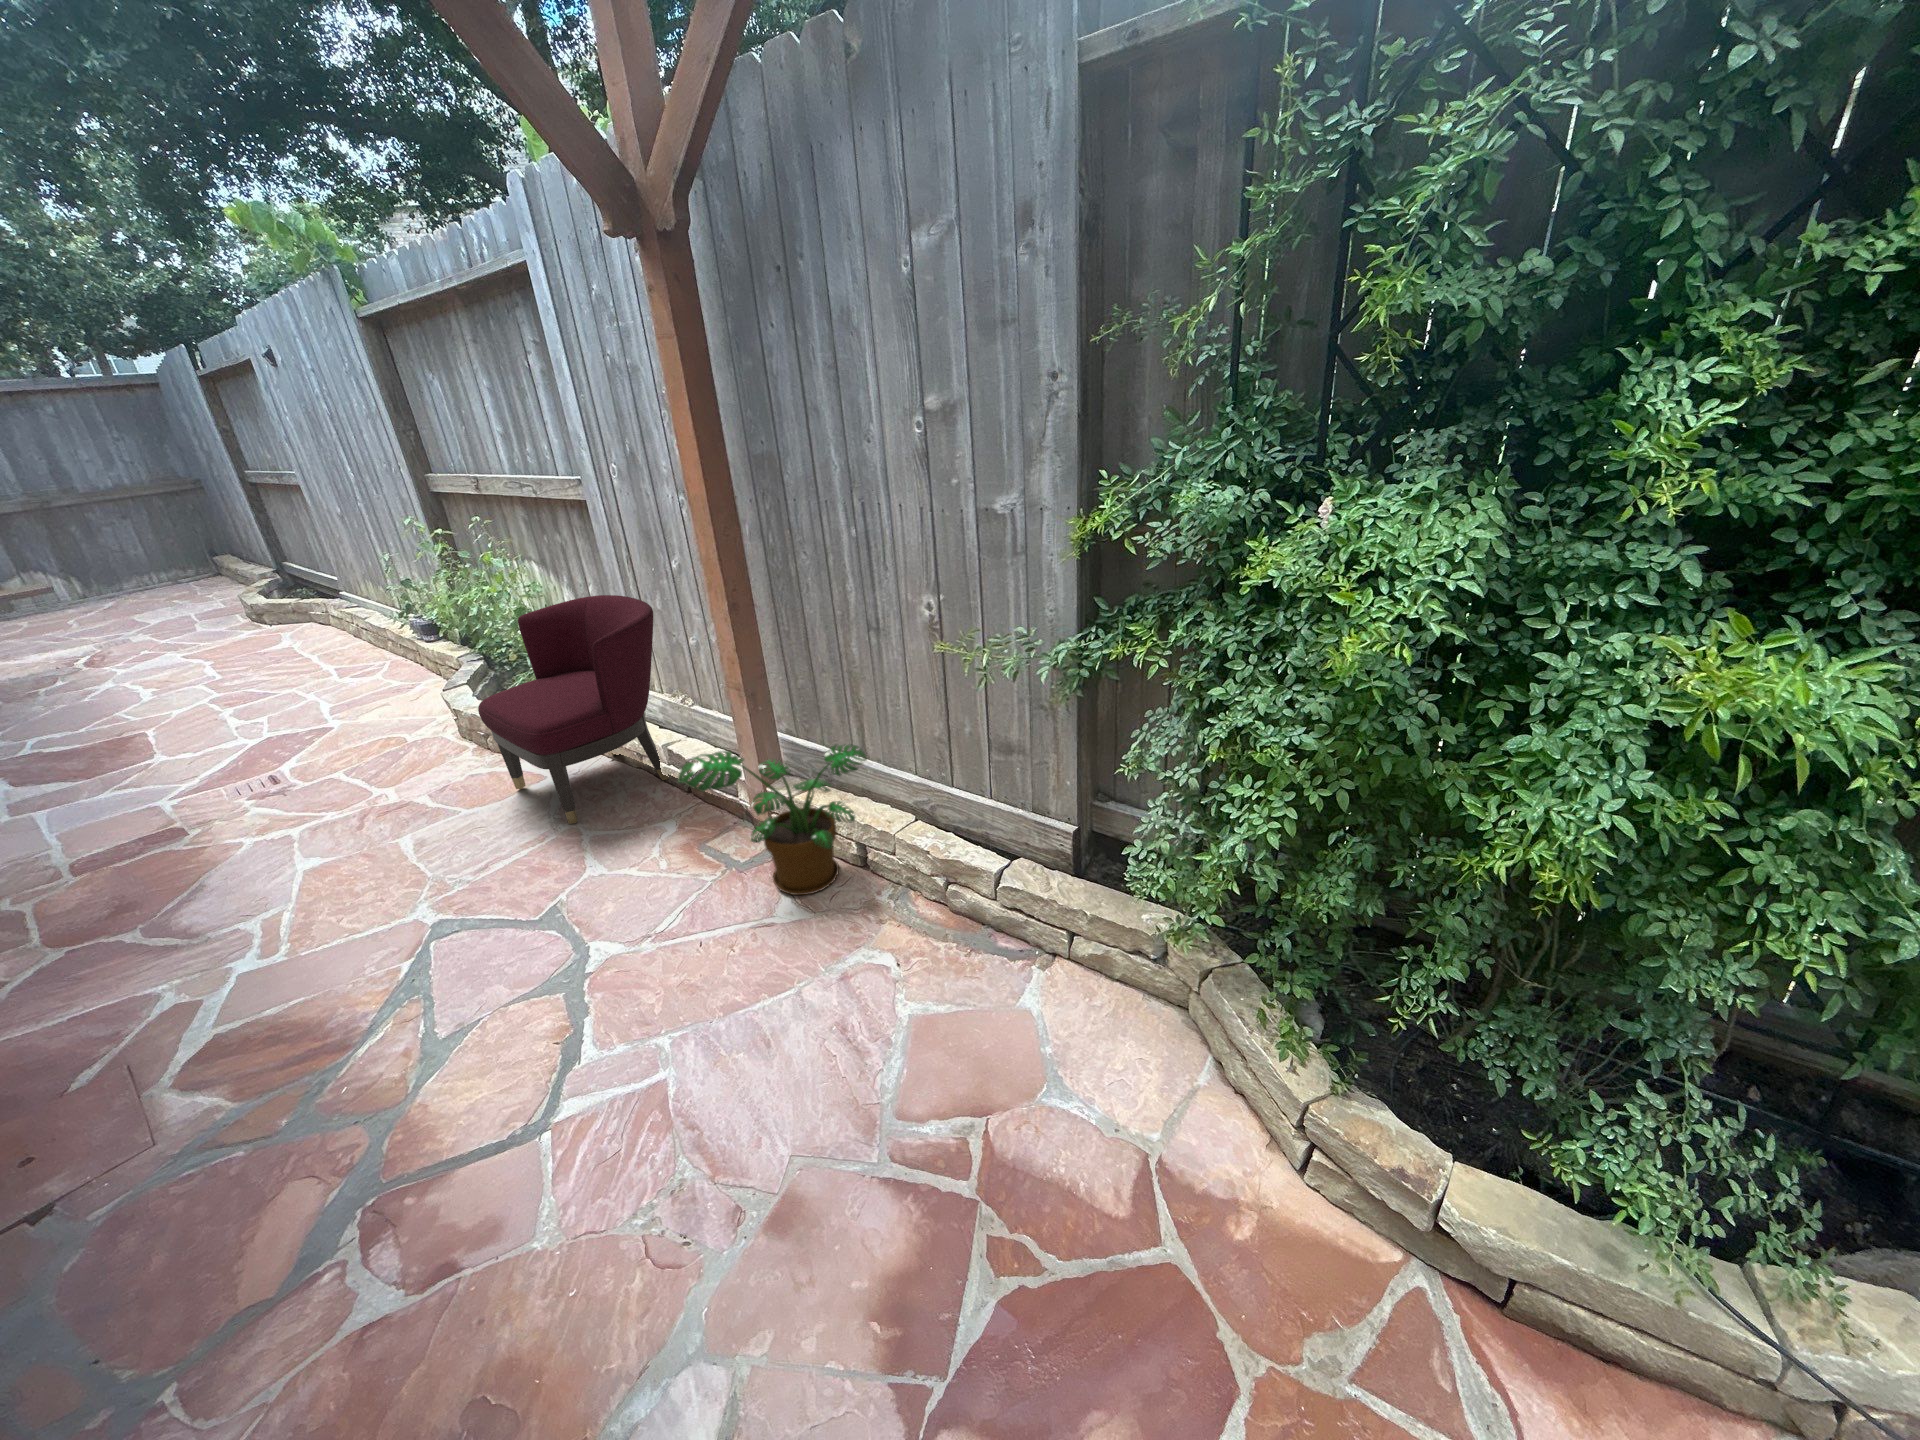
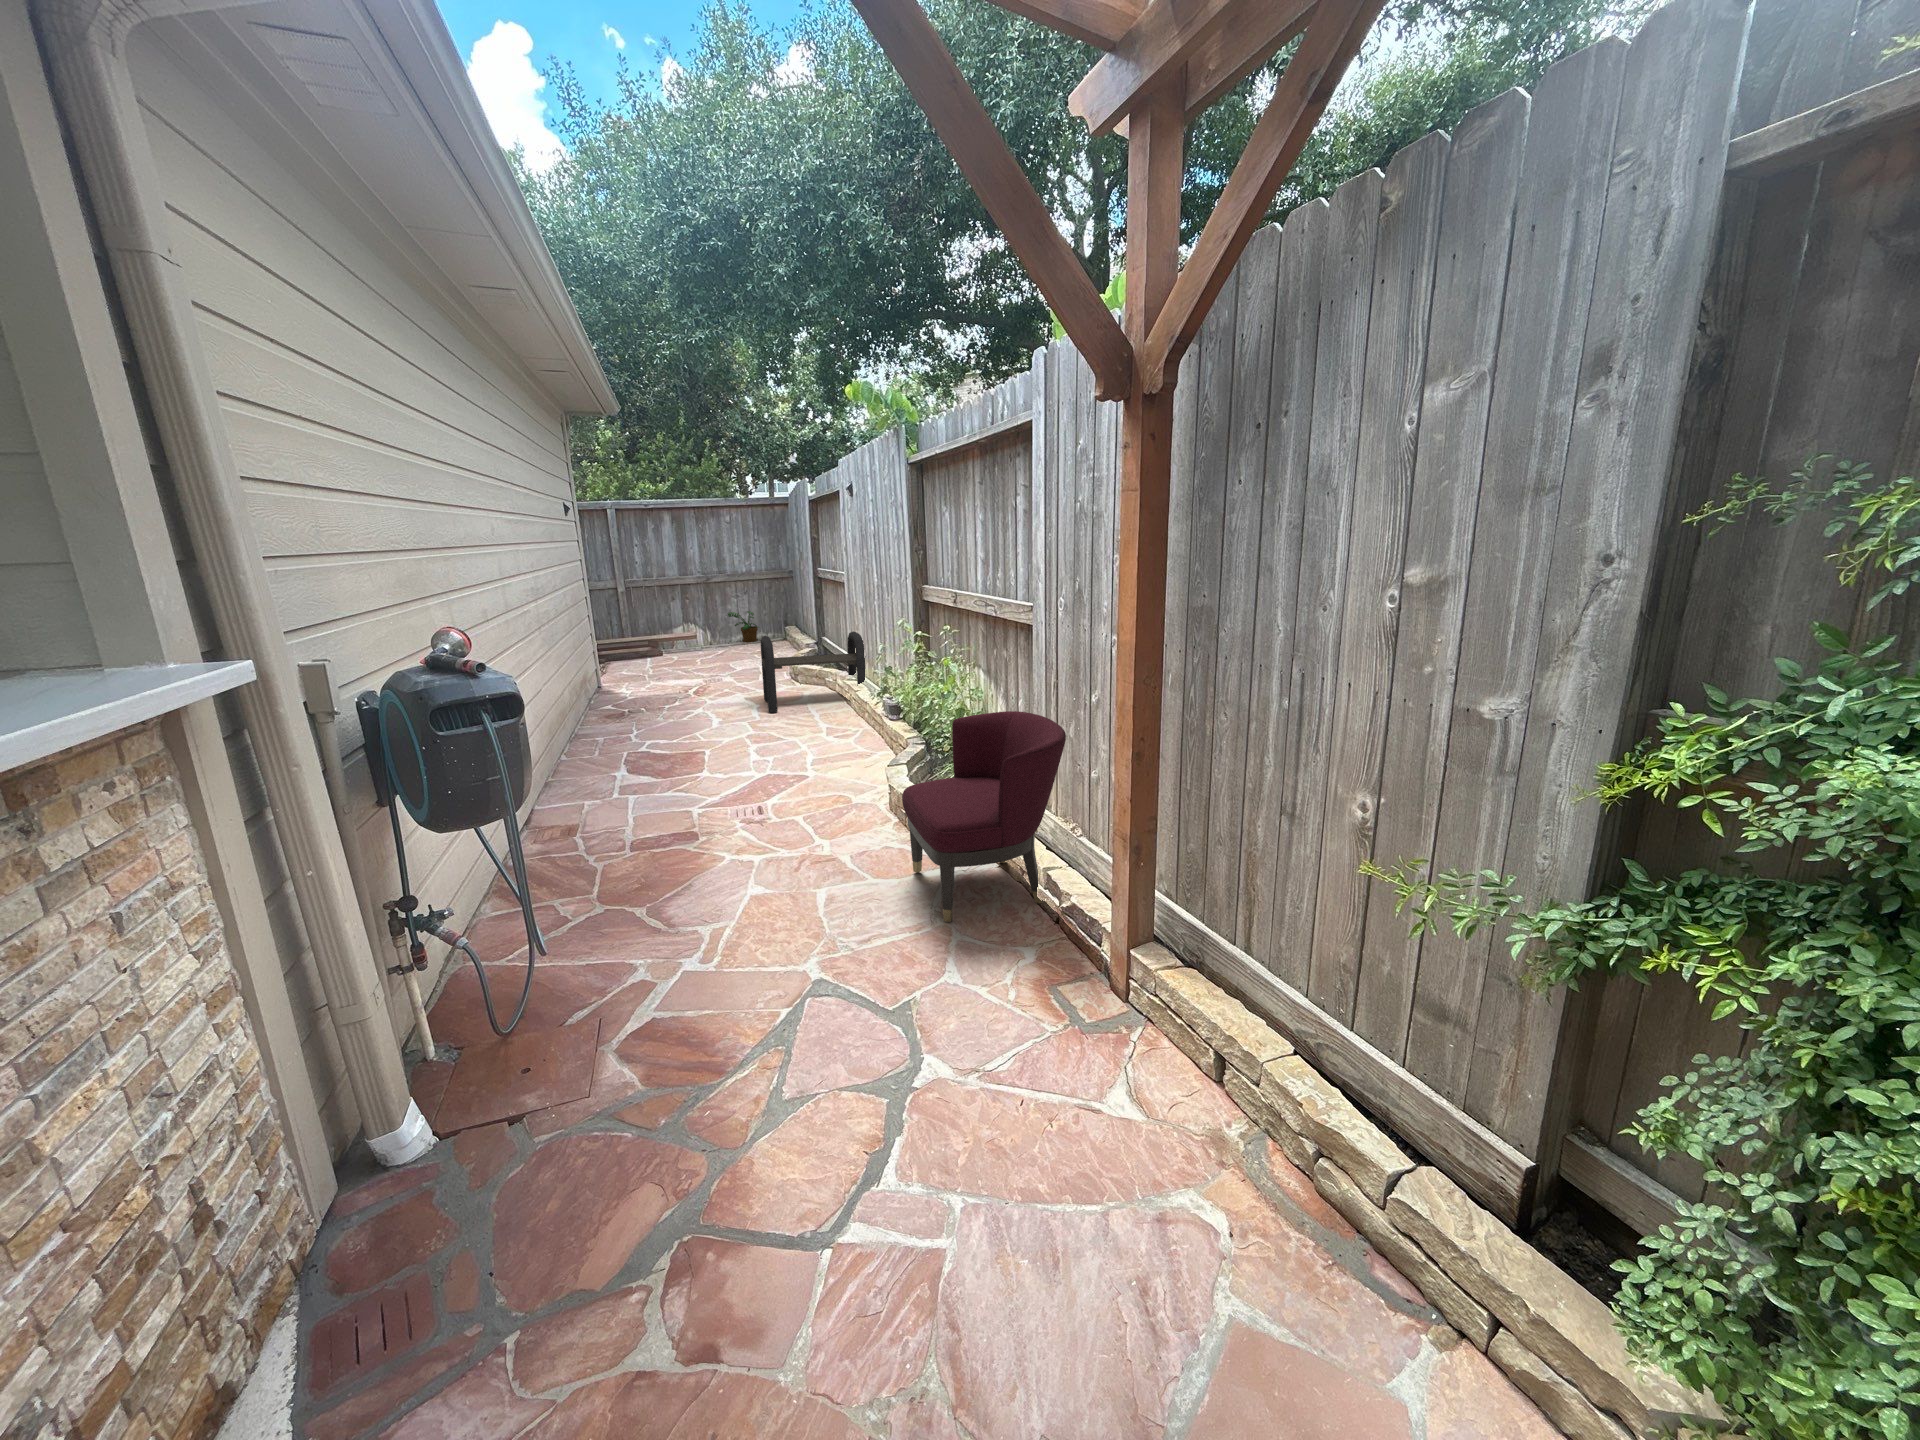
bench: none [187,547,385,667] -> present [761,631,865,713]
potted plant: present [678,744,866,895] -> present [728,611,760,642]

